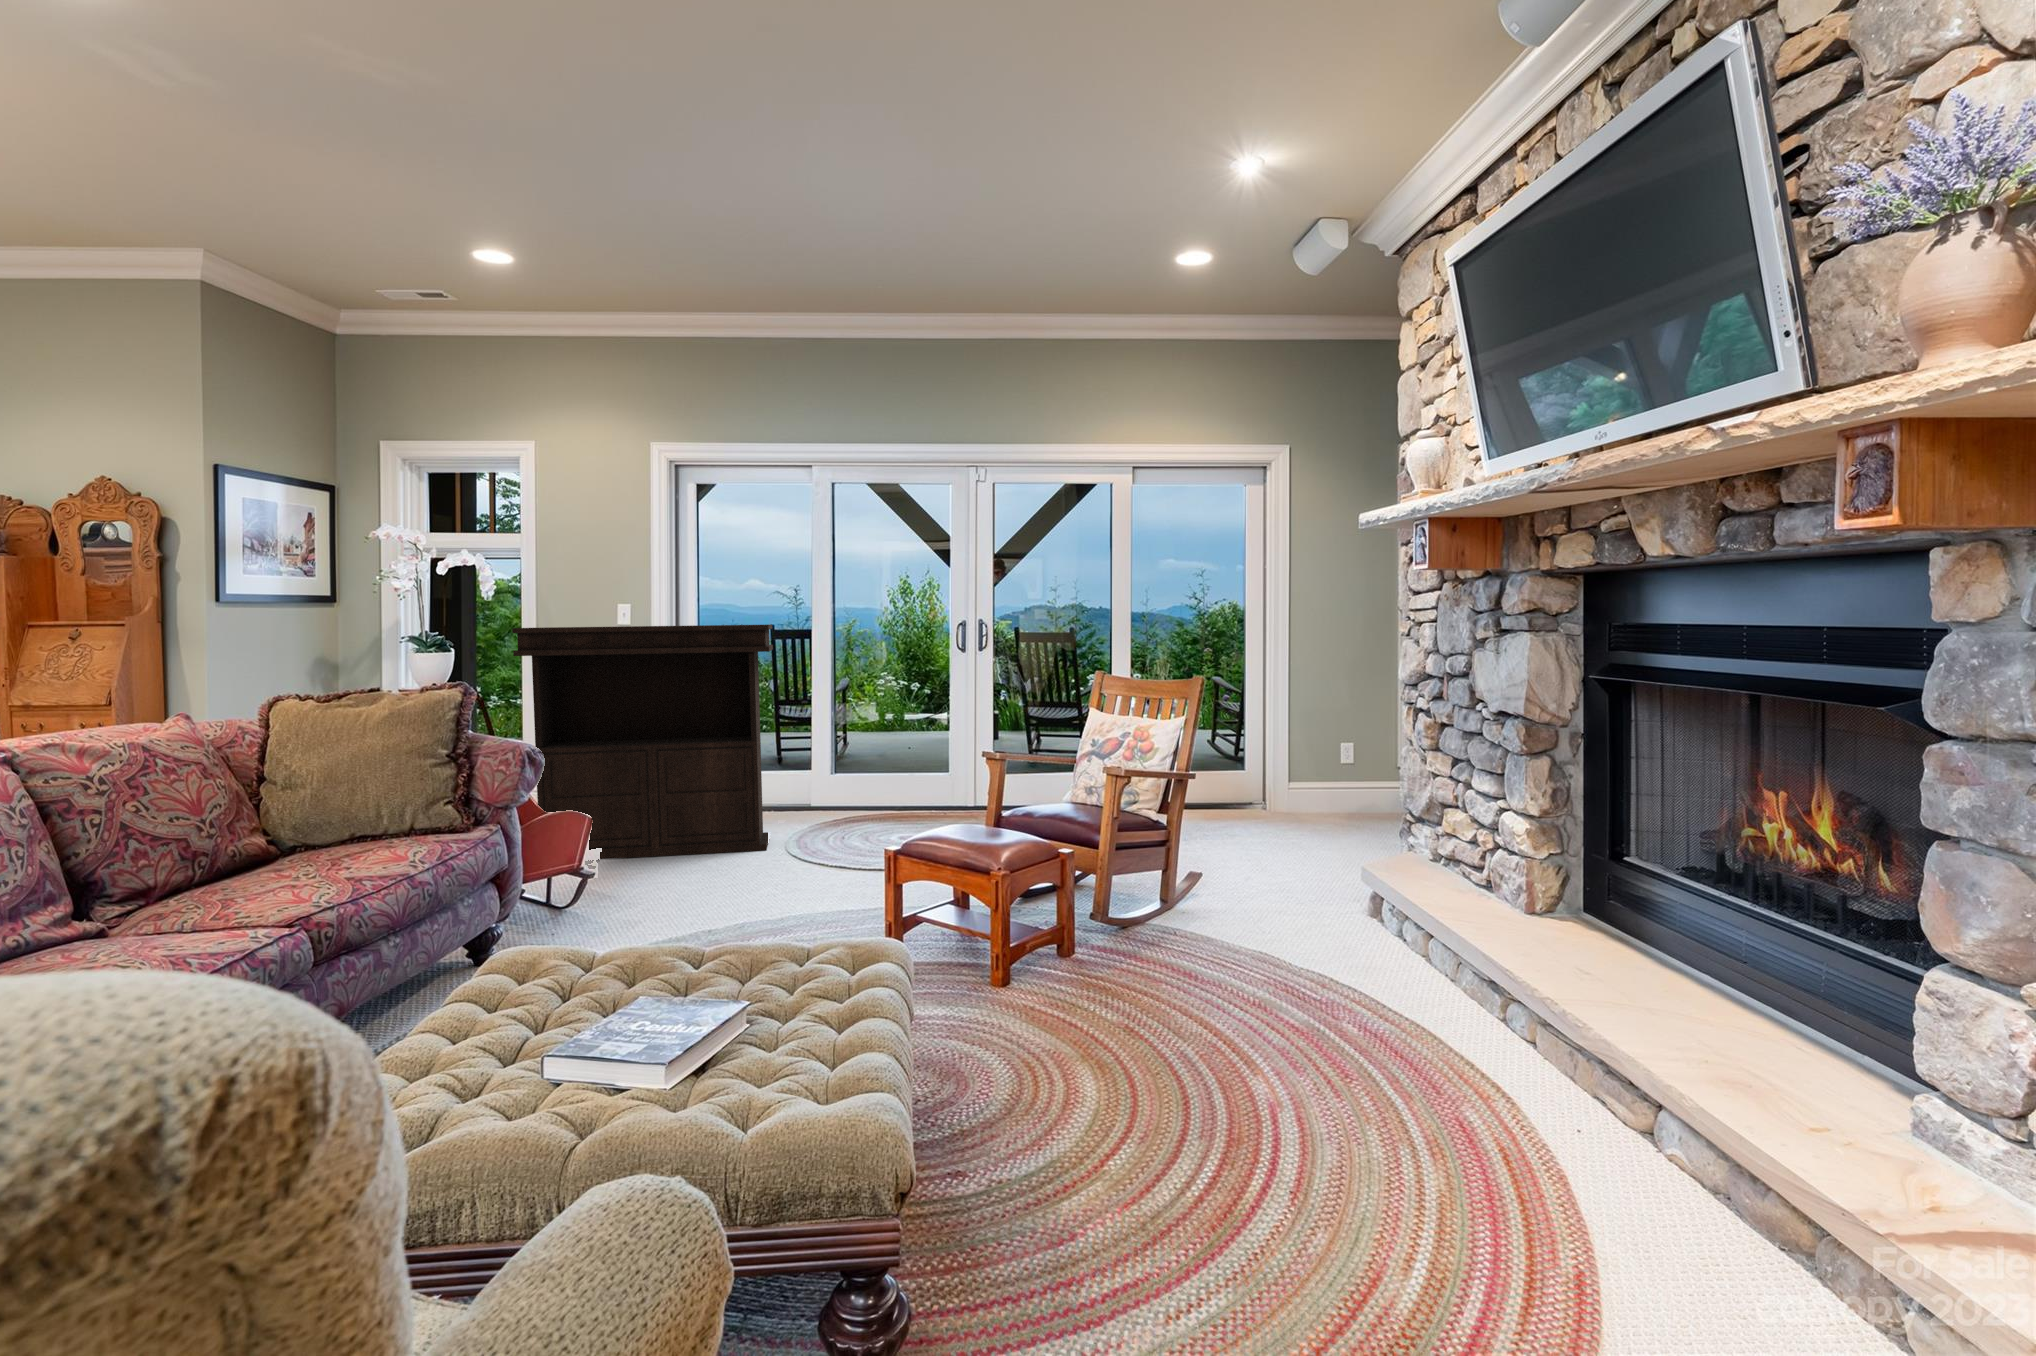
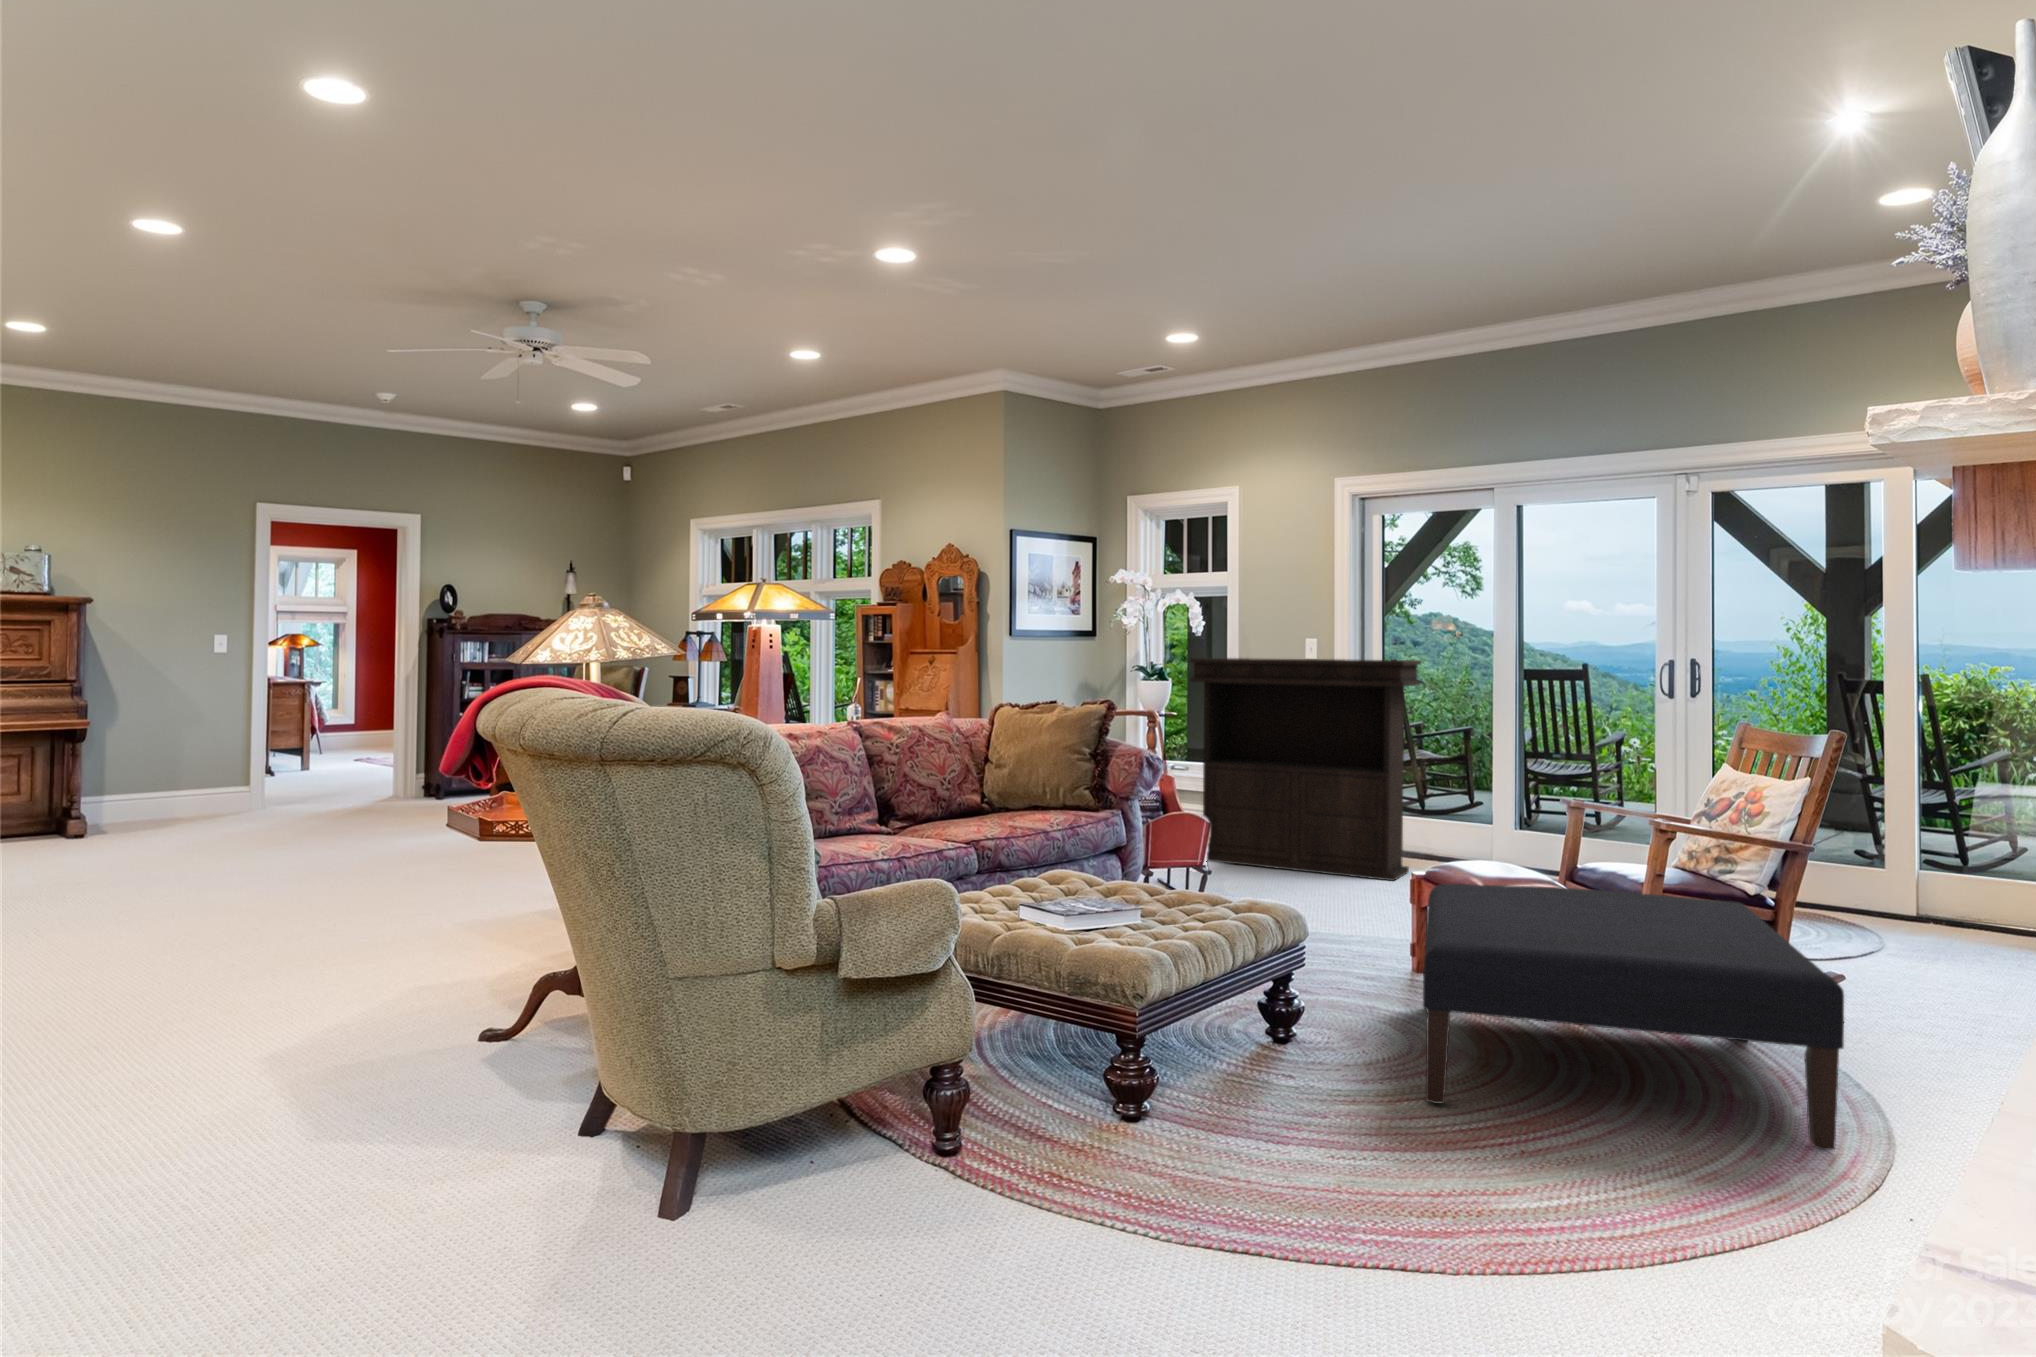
ottoman: none [956,834,1429,1138] -> present [1423,884,1844,1150]

